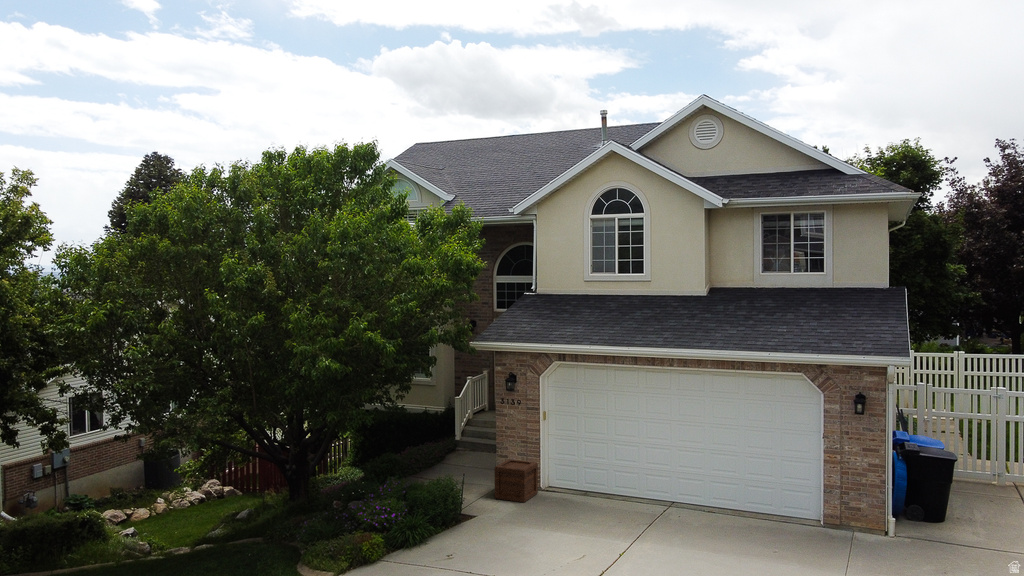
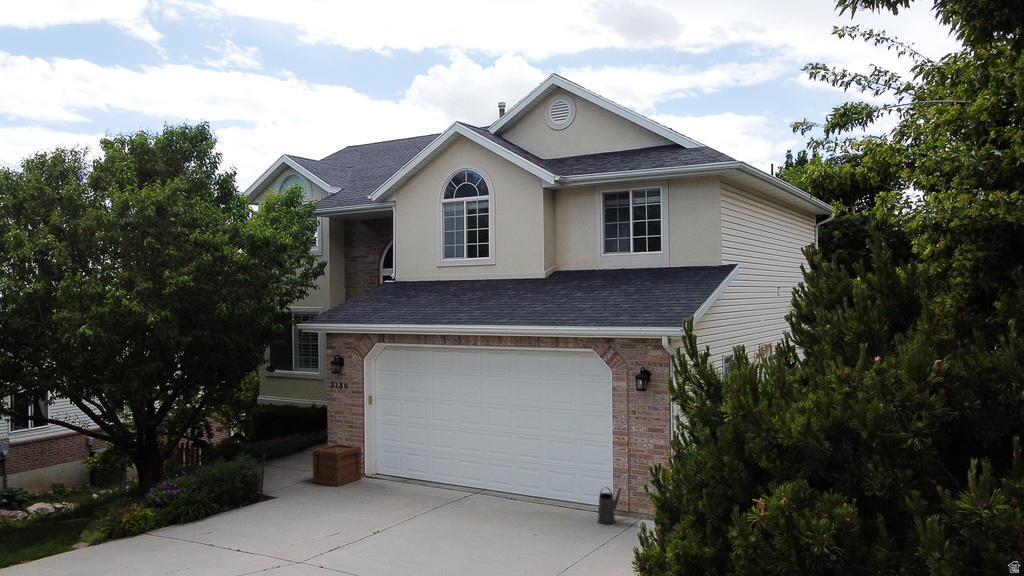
watering can: none [818,503,836,538] -> present [598,487,622,524]

